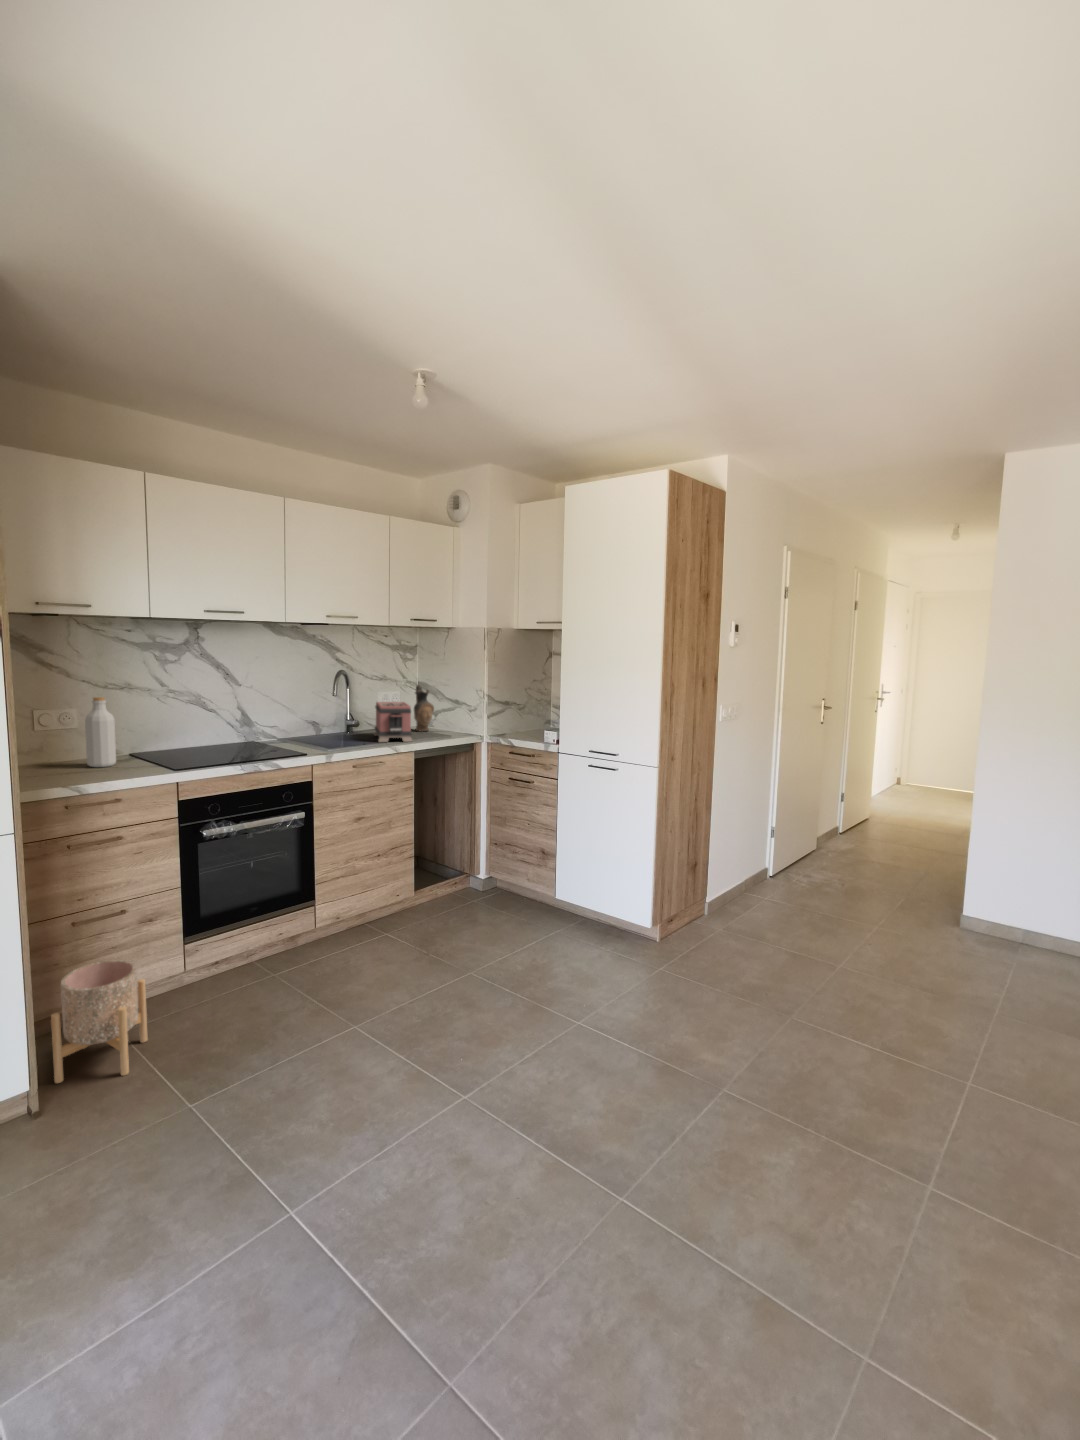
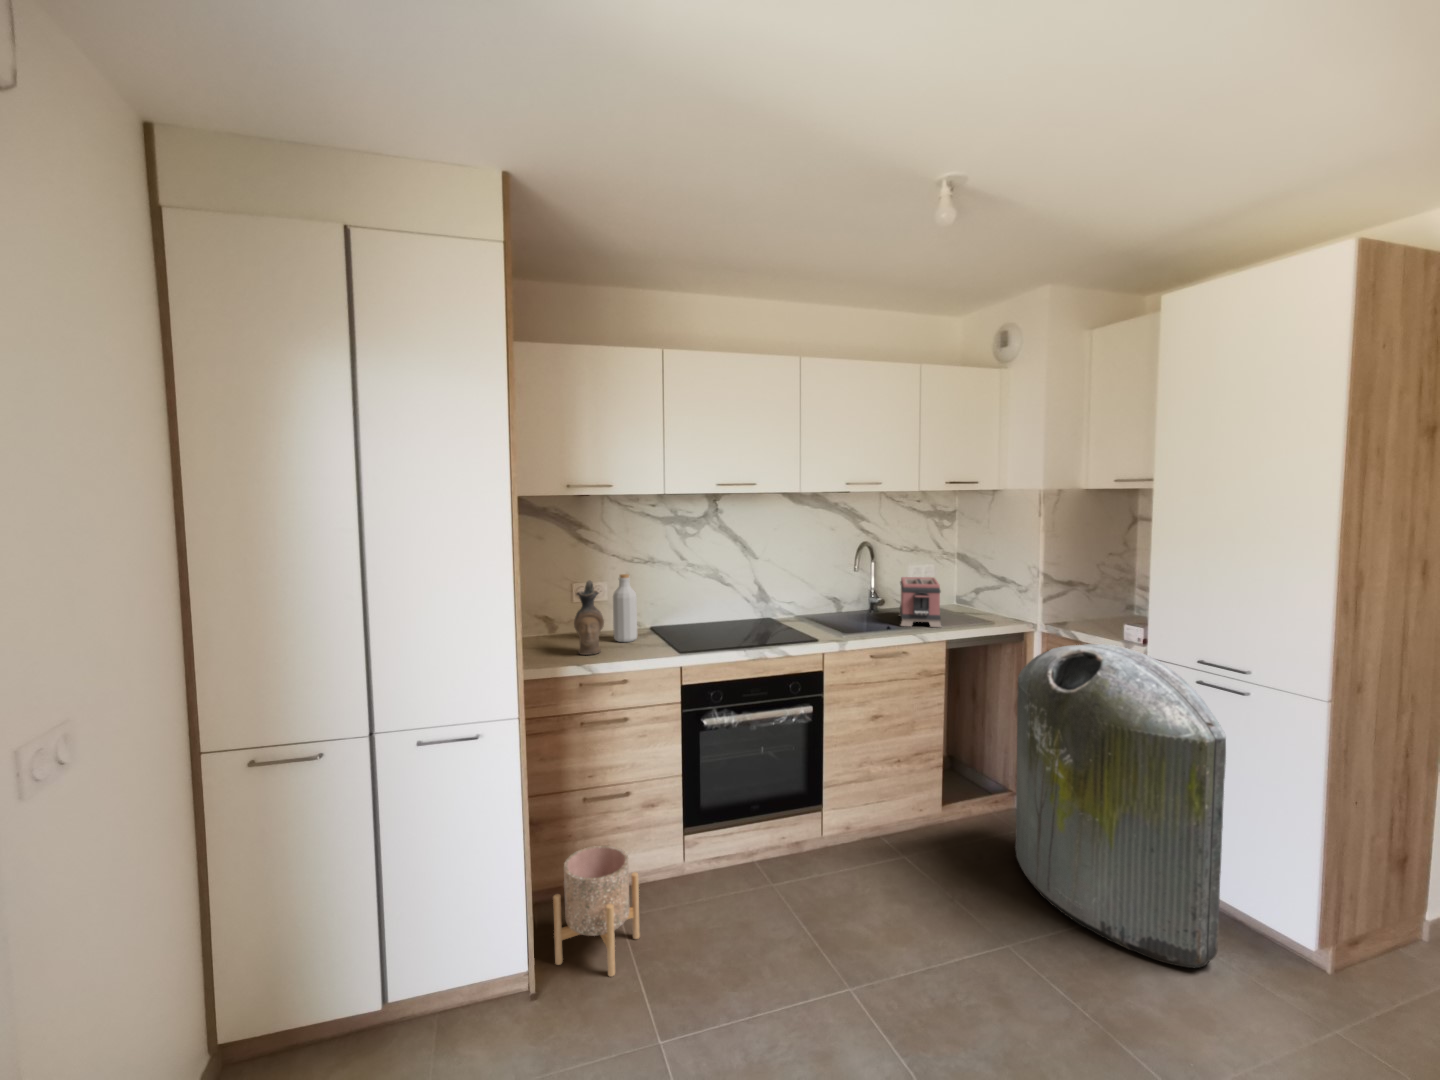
ceramic pitcher: present [414,685,434,731] -> present [574,580,604,655]
trash can: none [471,743,604,955] -> present [1015,644,1226,968]

